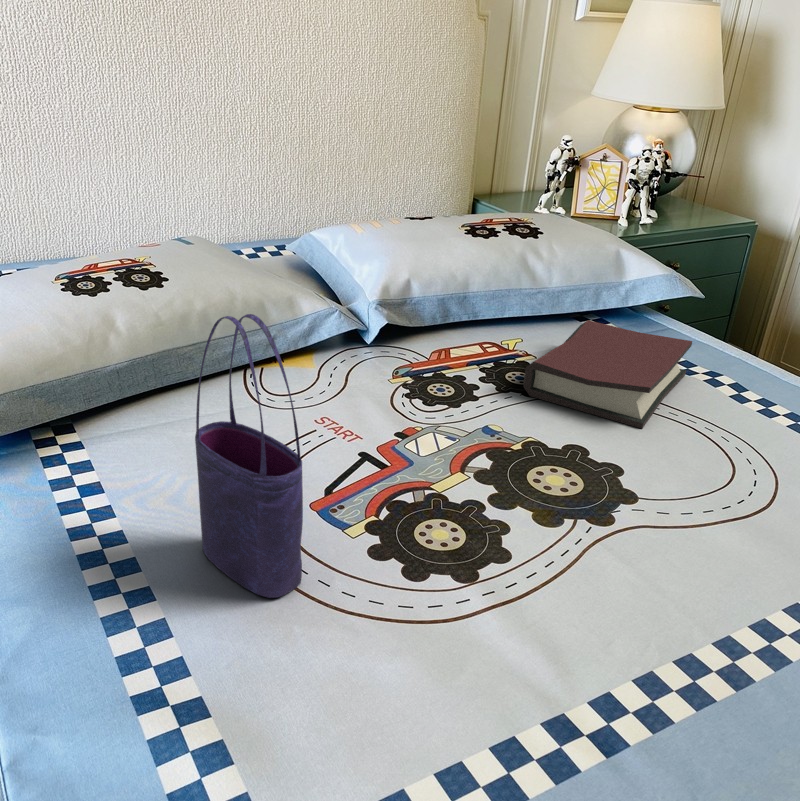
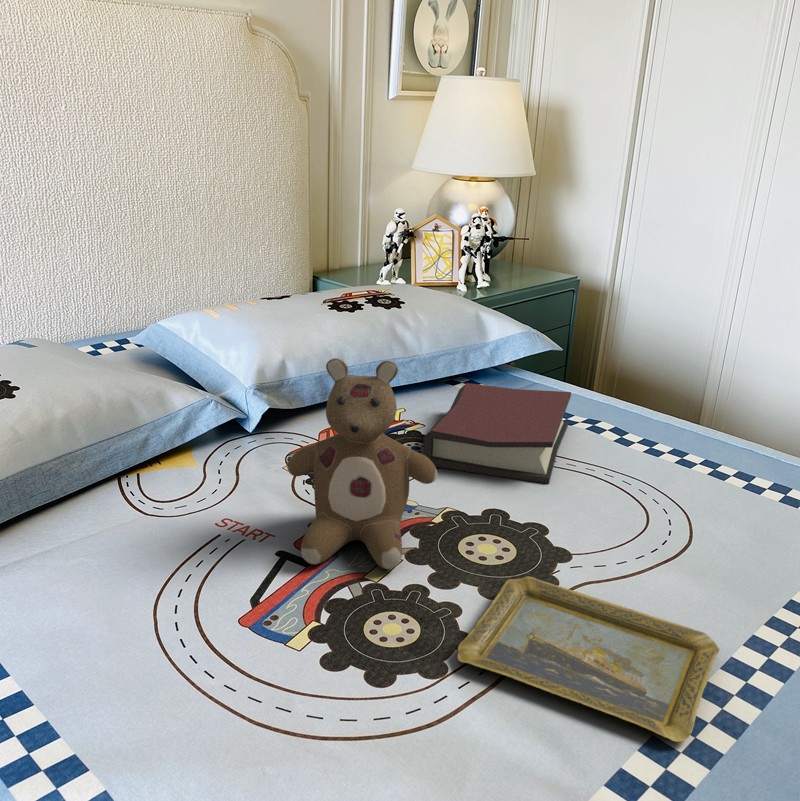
stuffed bear: none [378,280,518,483] -> present [287,358,438,569]
tote bag: present [195,314,303,598] -> none [117,415,259,738]
tray: none [490,510,749,680] -> present [458,577,719,742]

